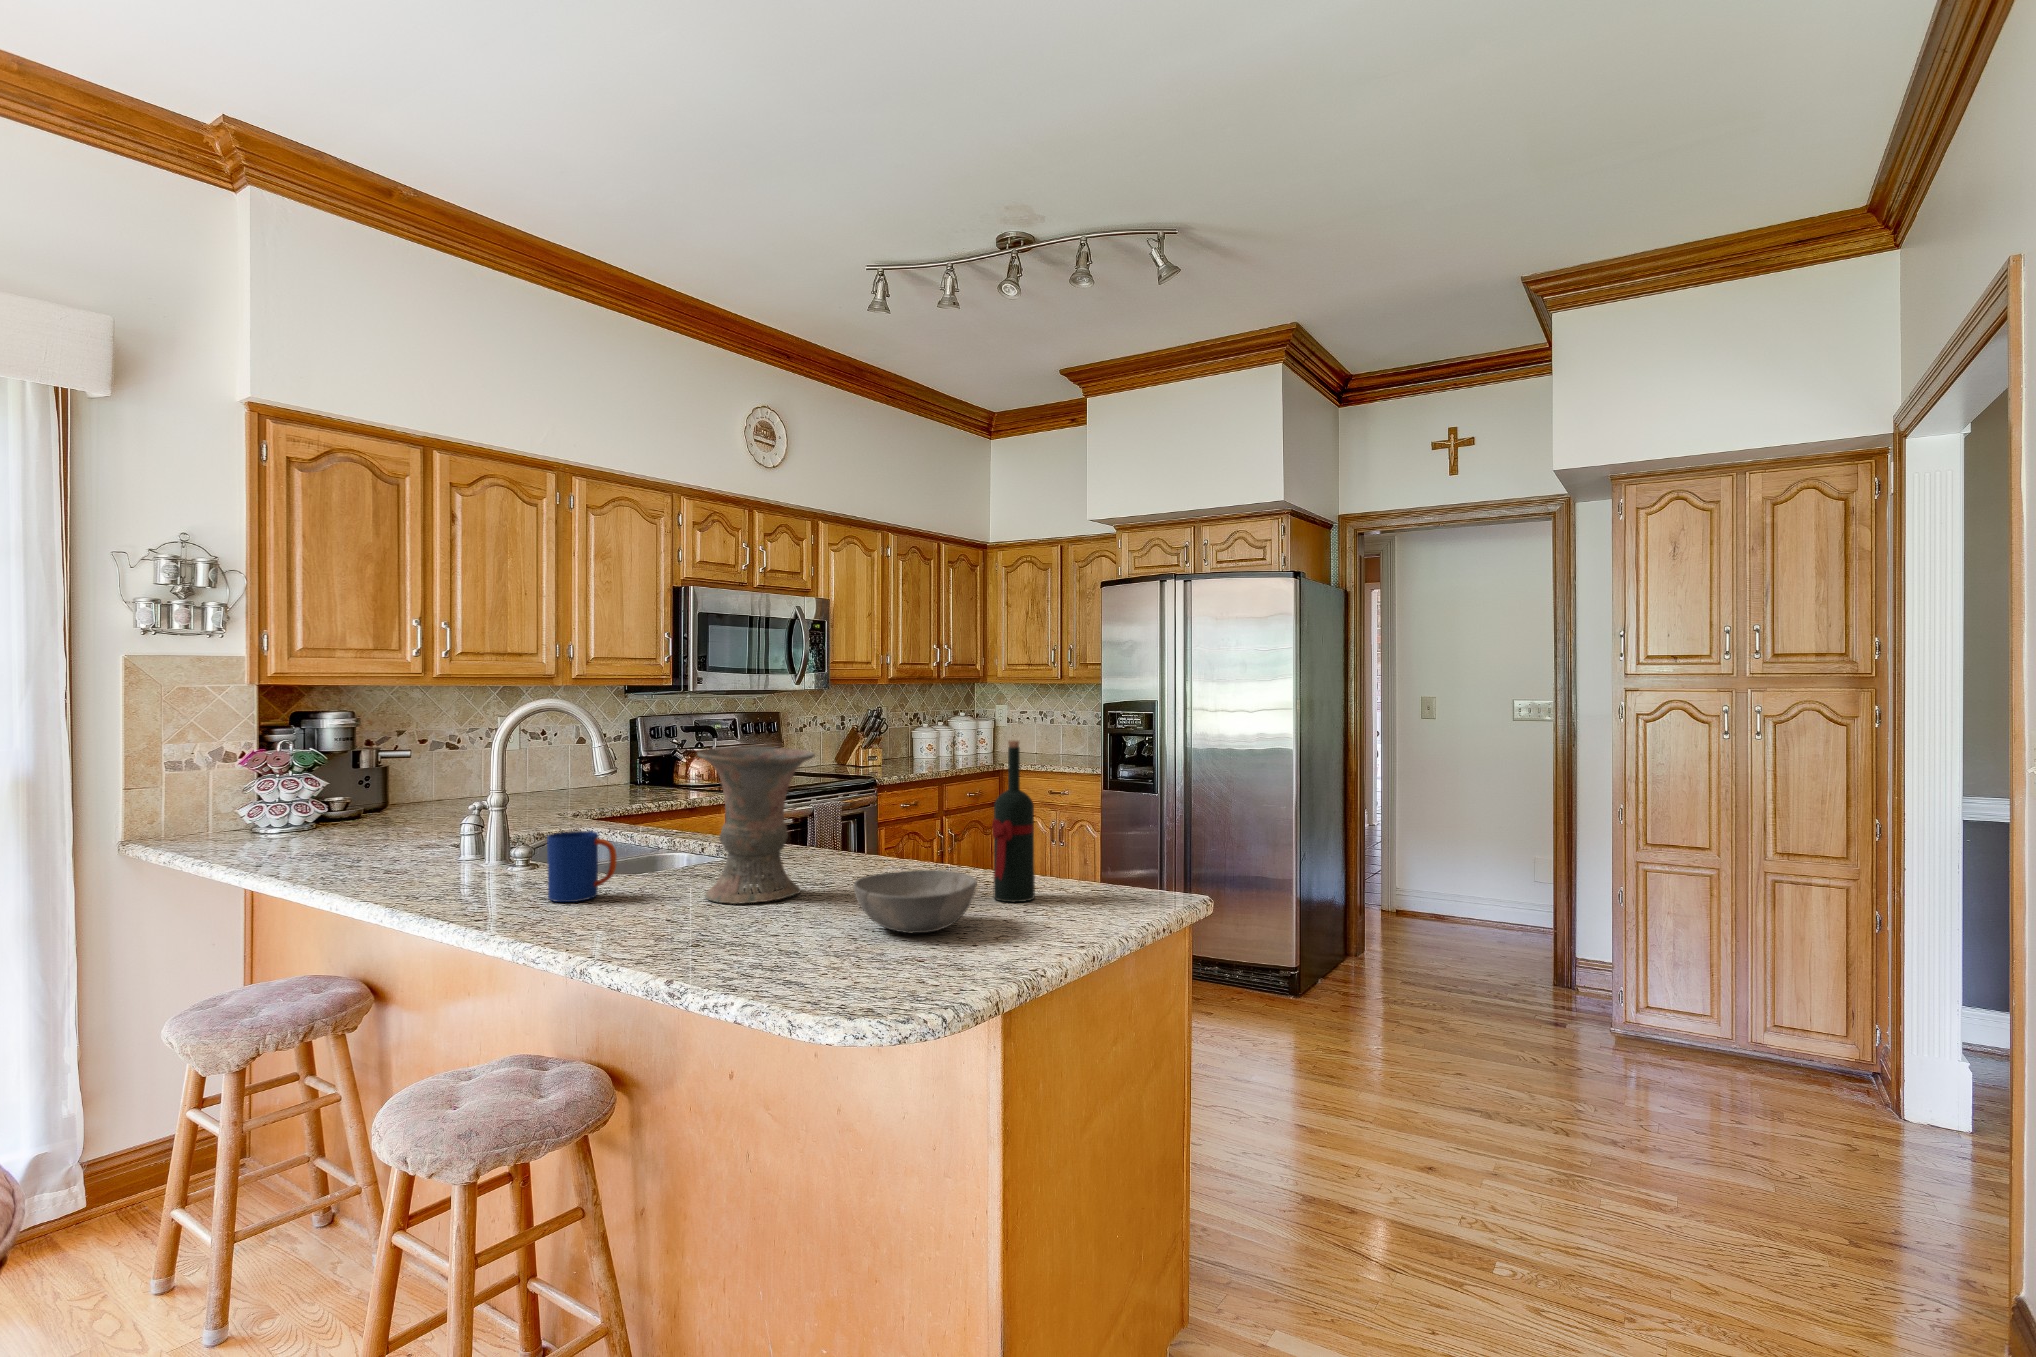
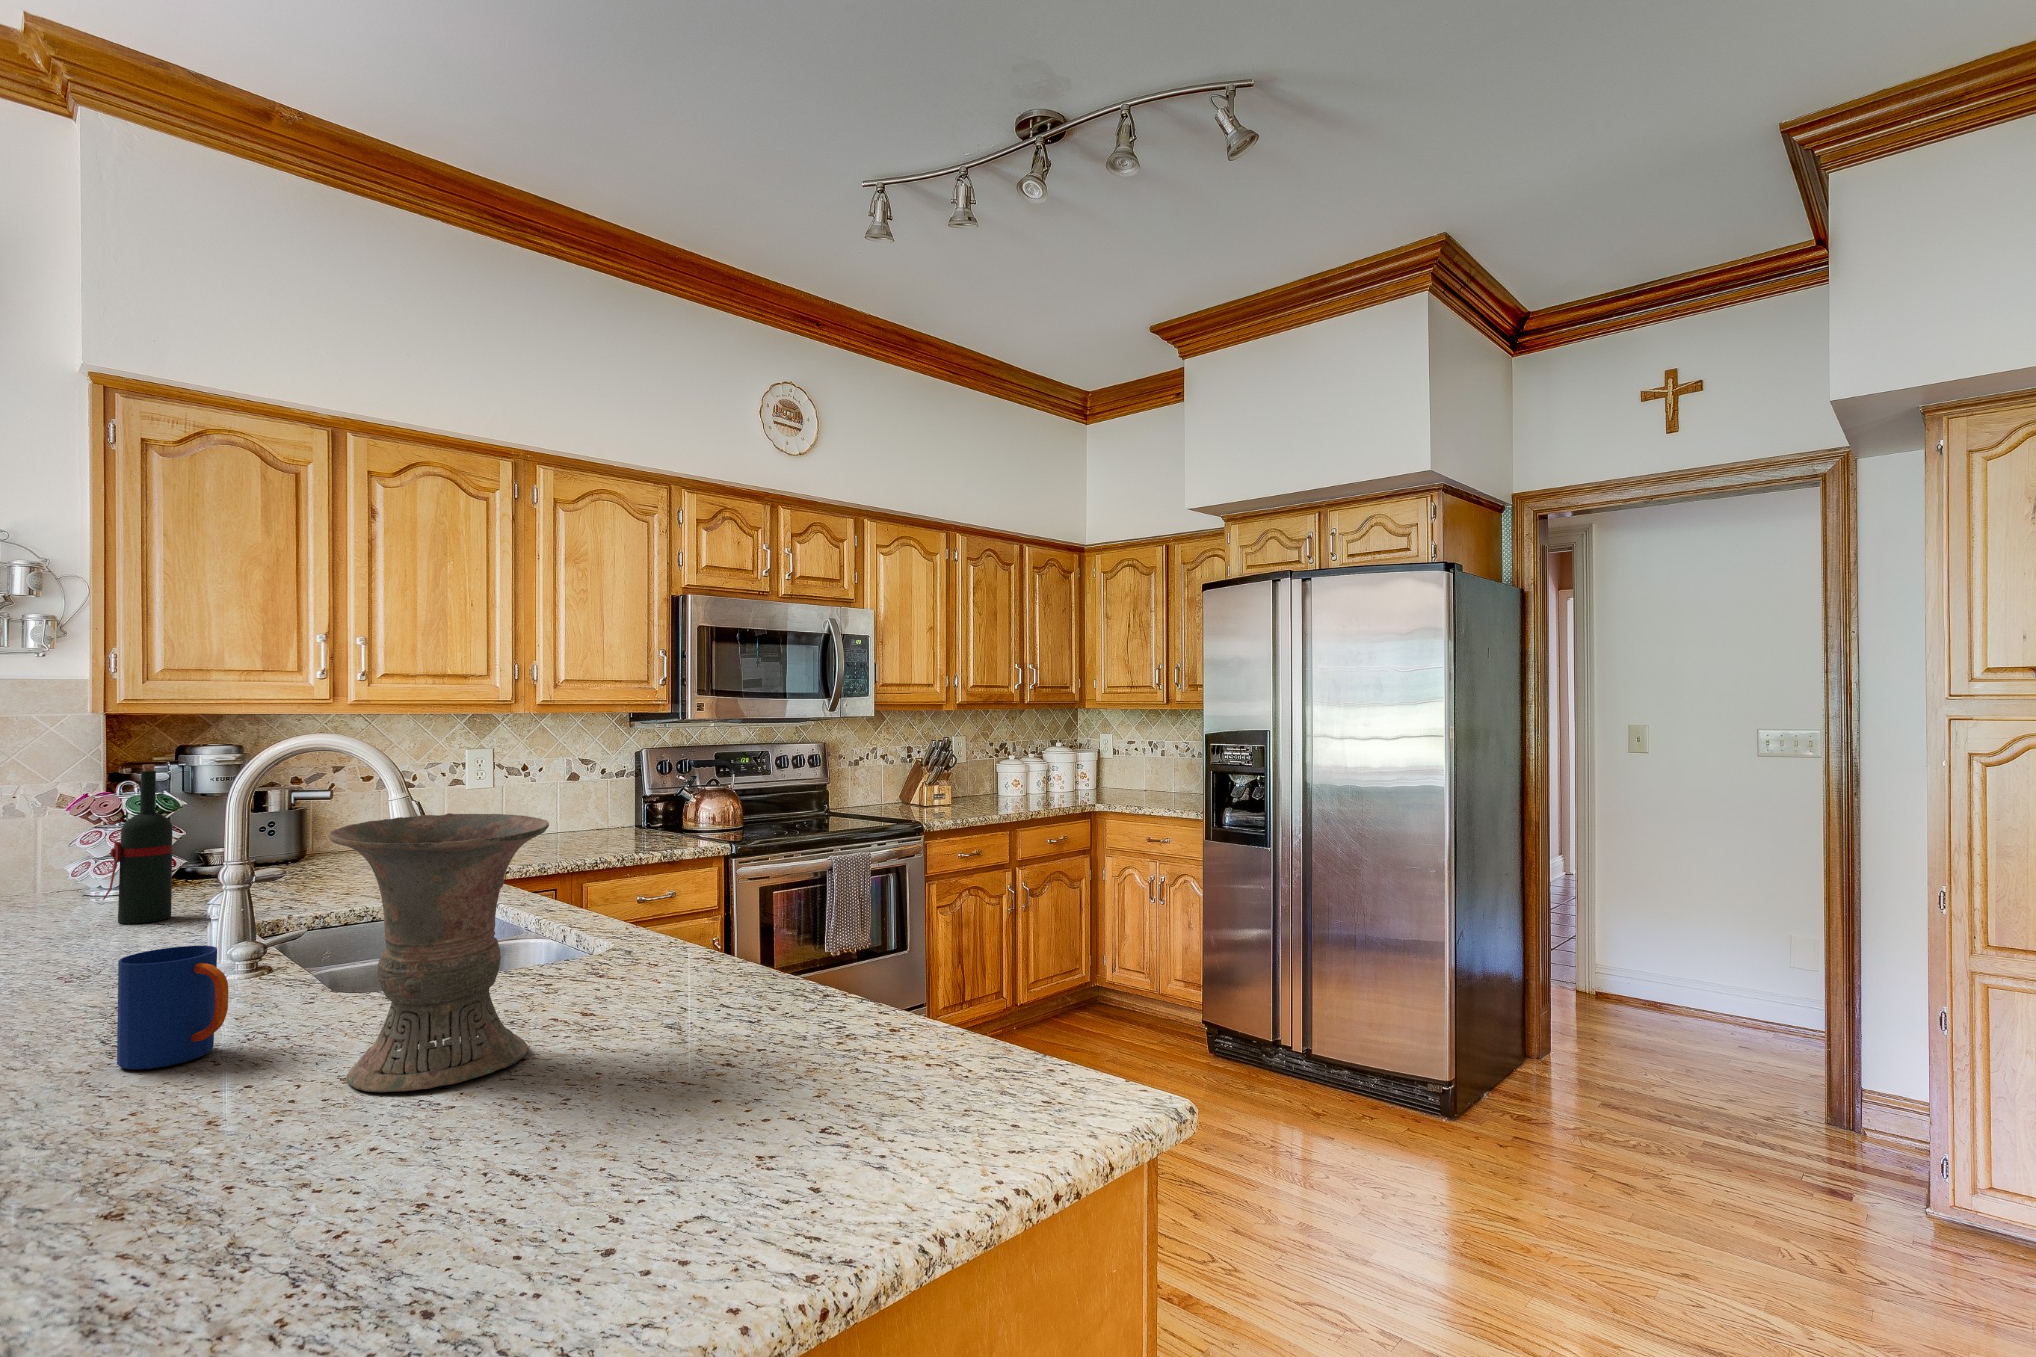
wine bottle: present [992,740,1035,902] -> present [103,765,173,924]
bowl: present [853,870,977,933] -> none [411,1066,688,1235]

